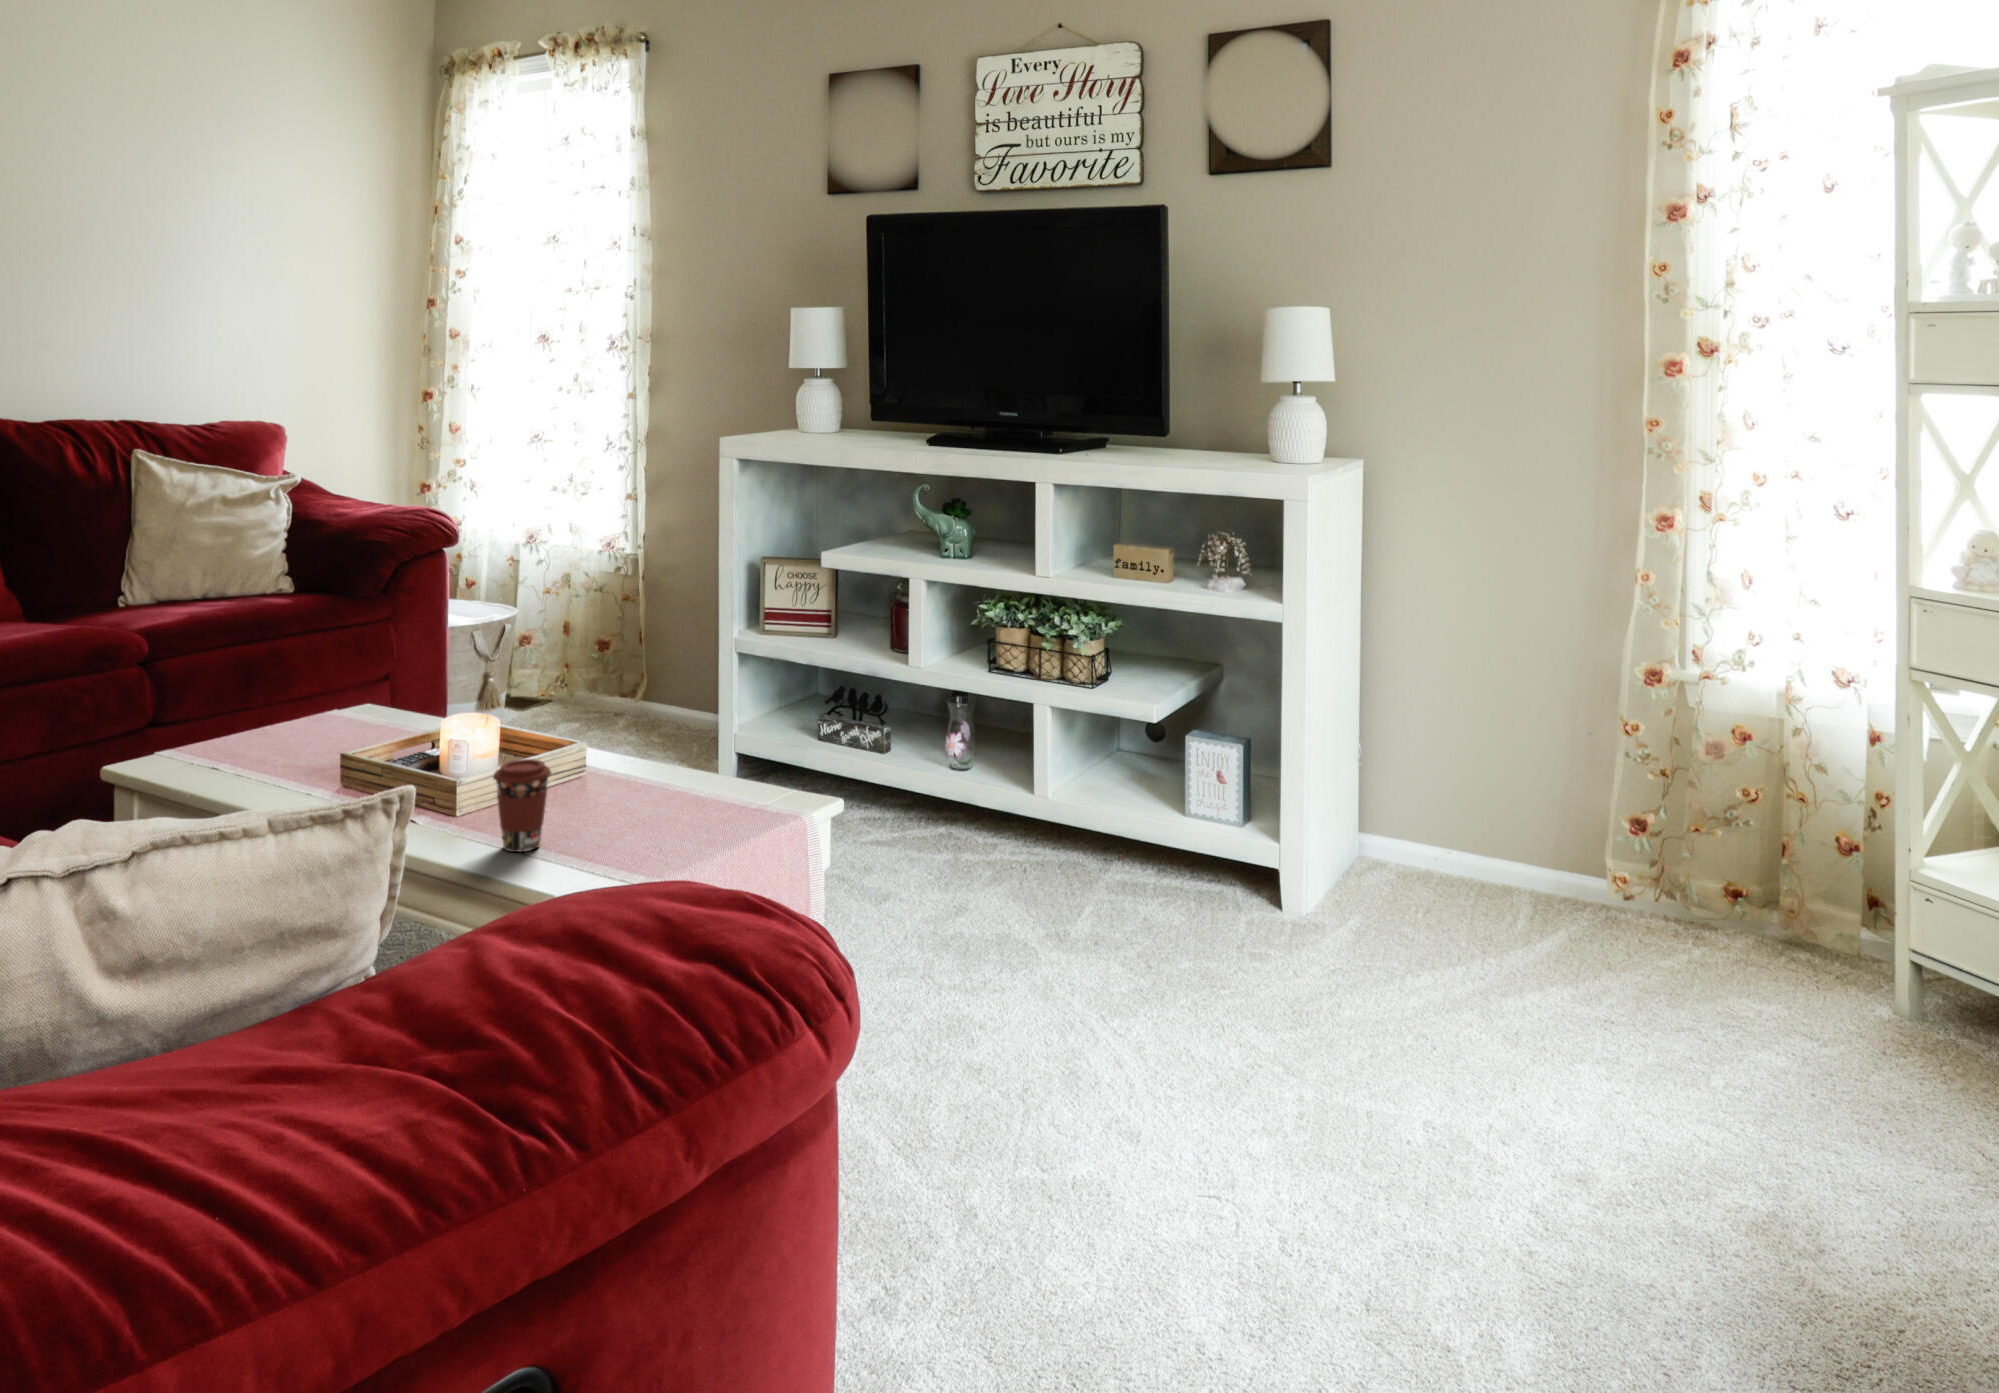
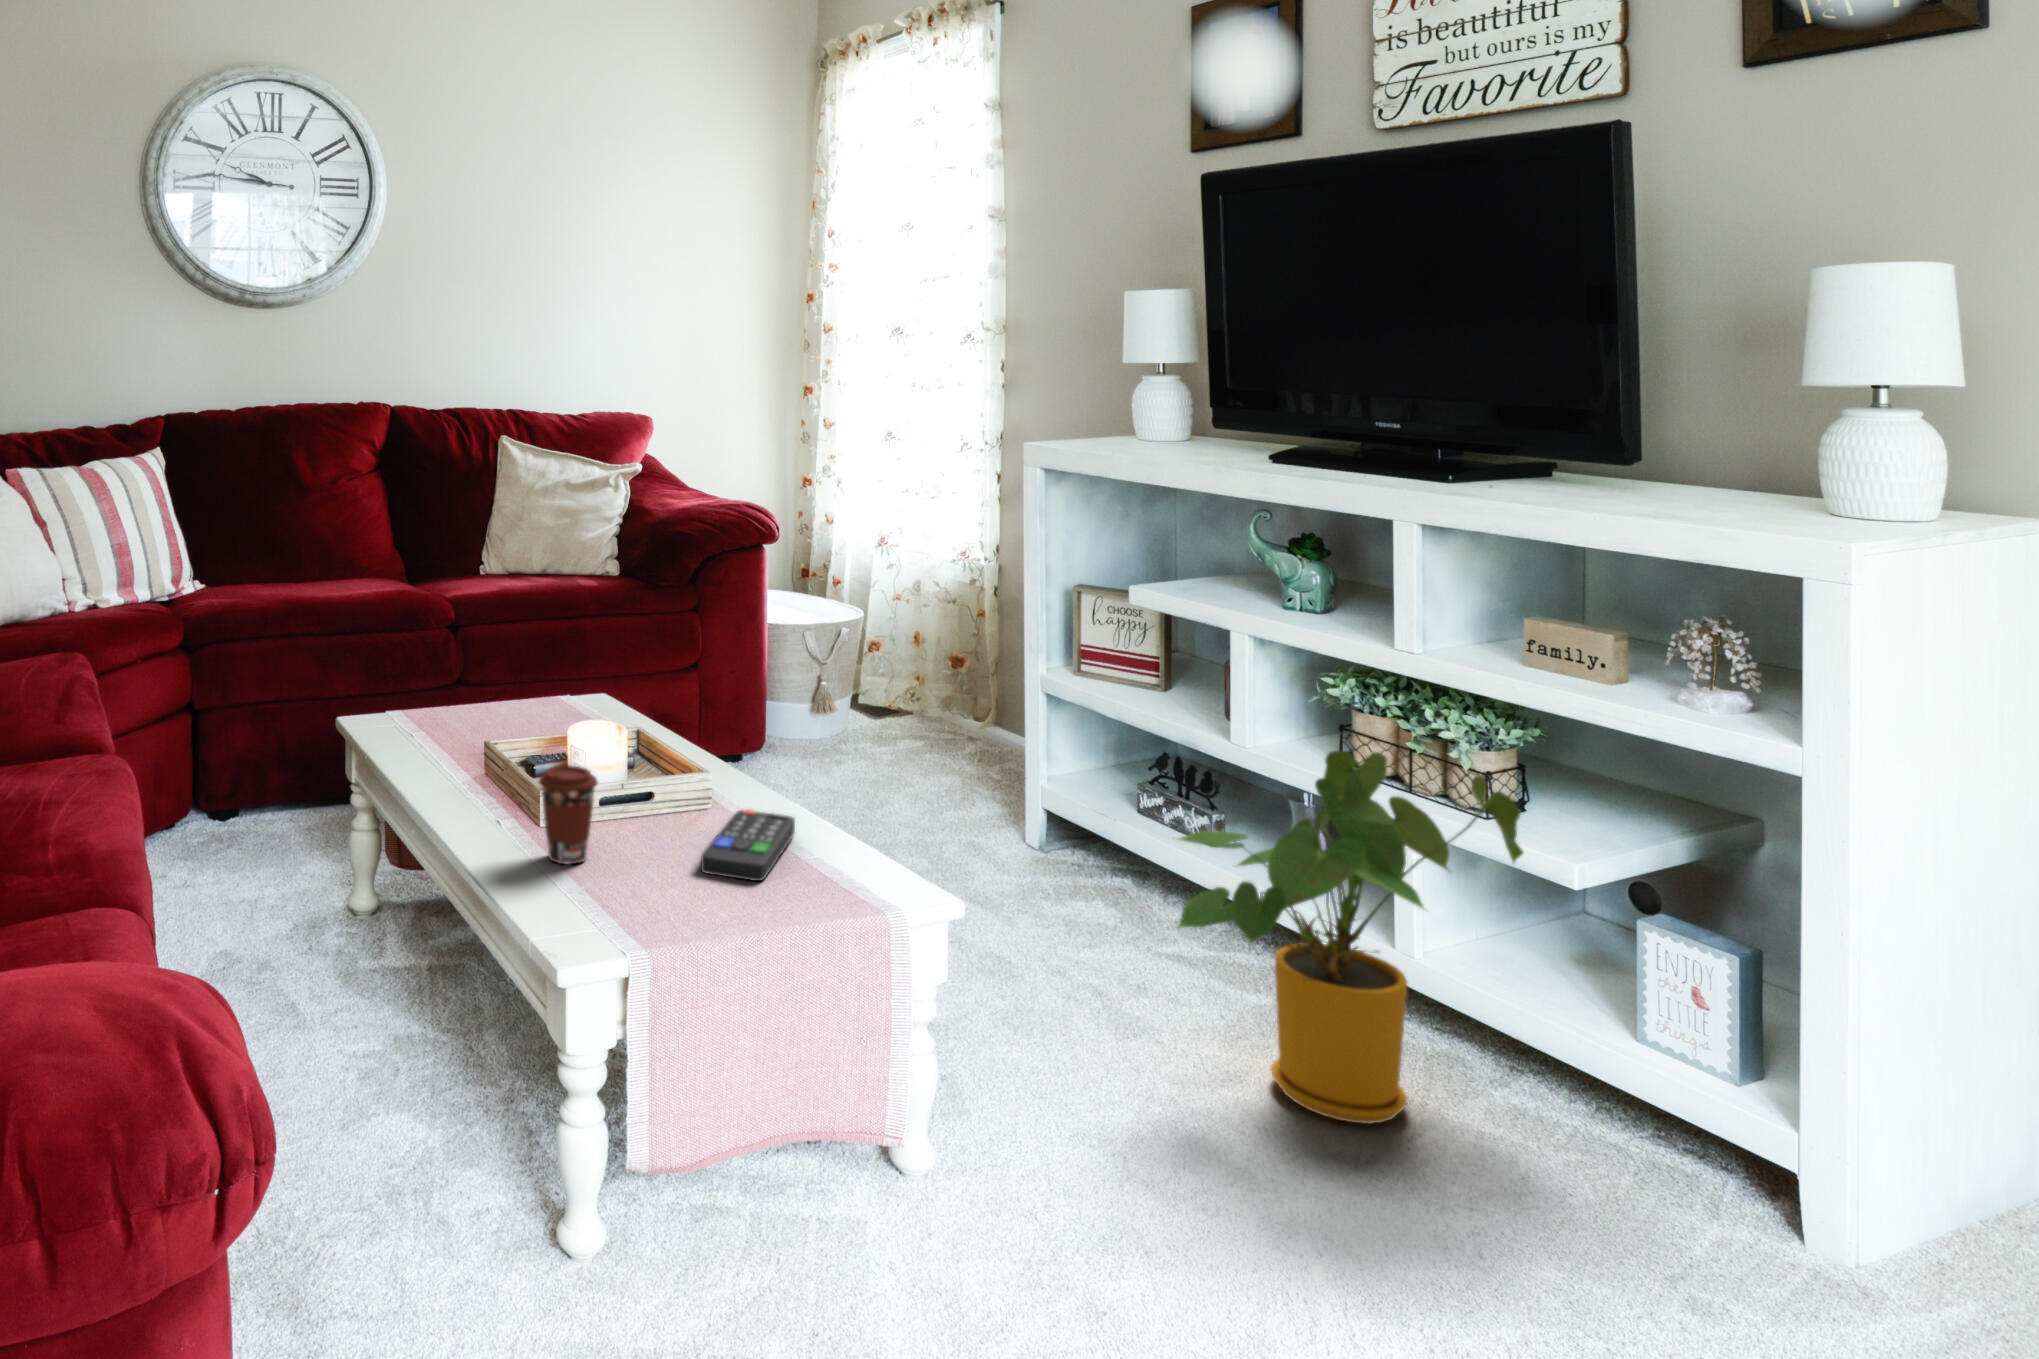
house plant: none [919,653,1127,921] -> present [1173,750,1523,1124]
remote control: none [634,773,699,832] -> present [701,809,795,881]

